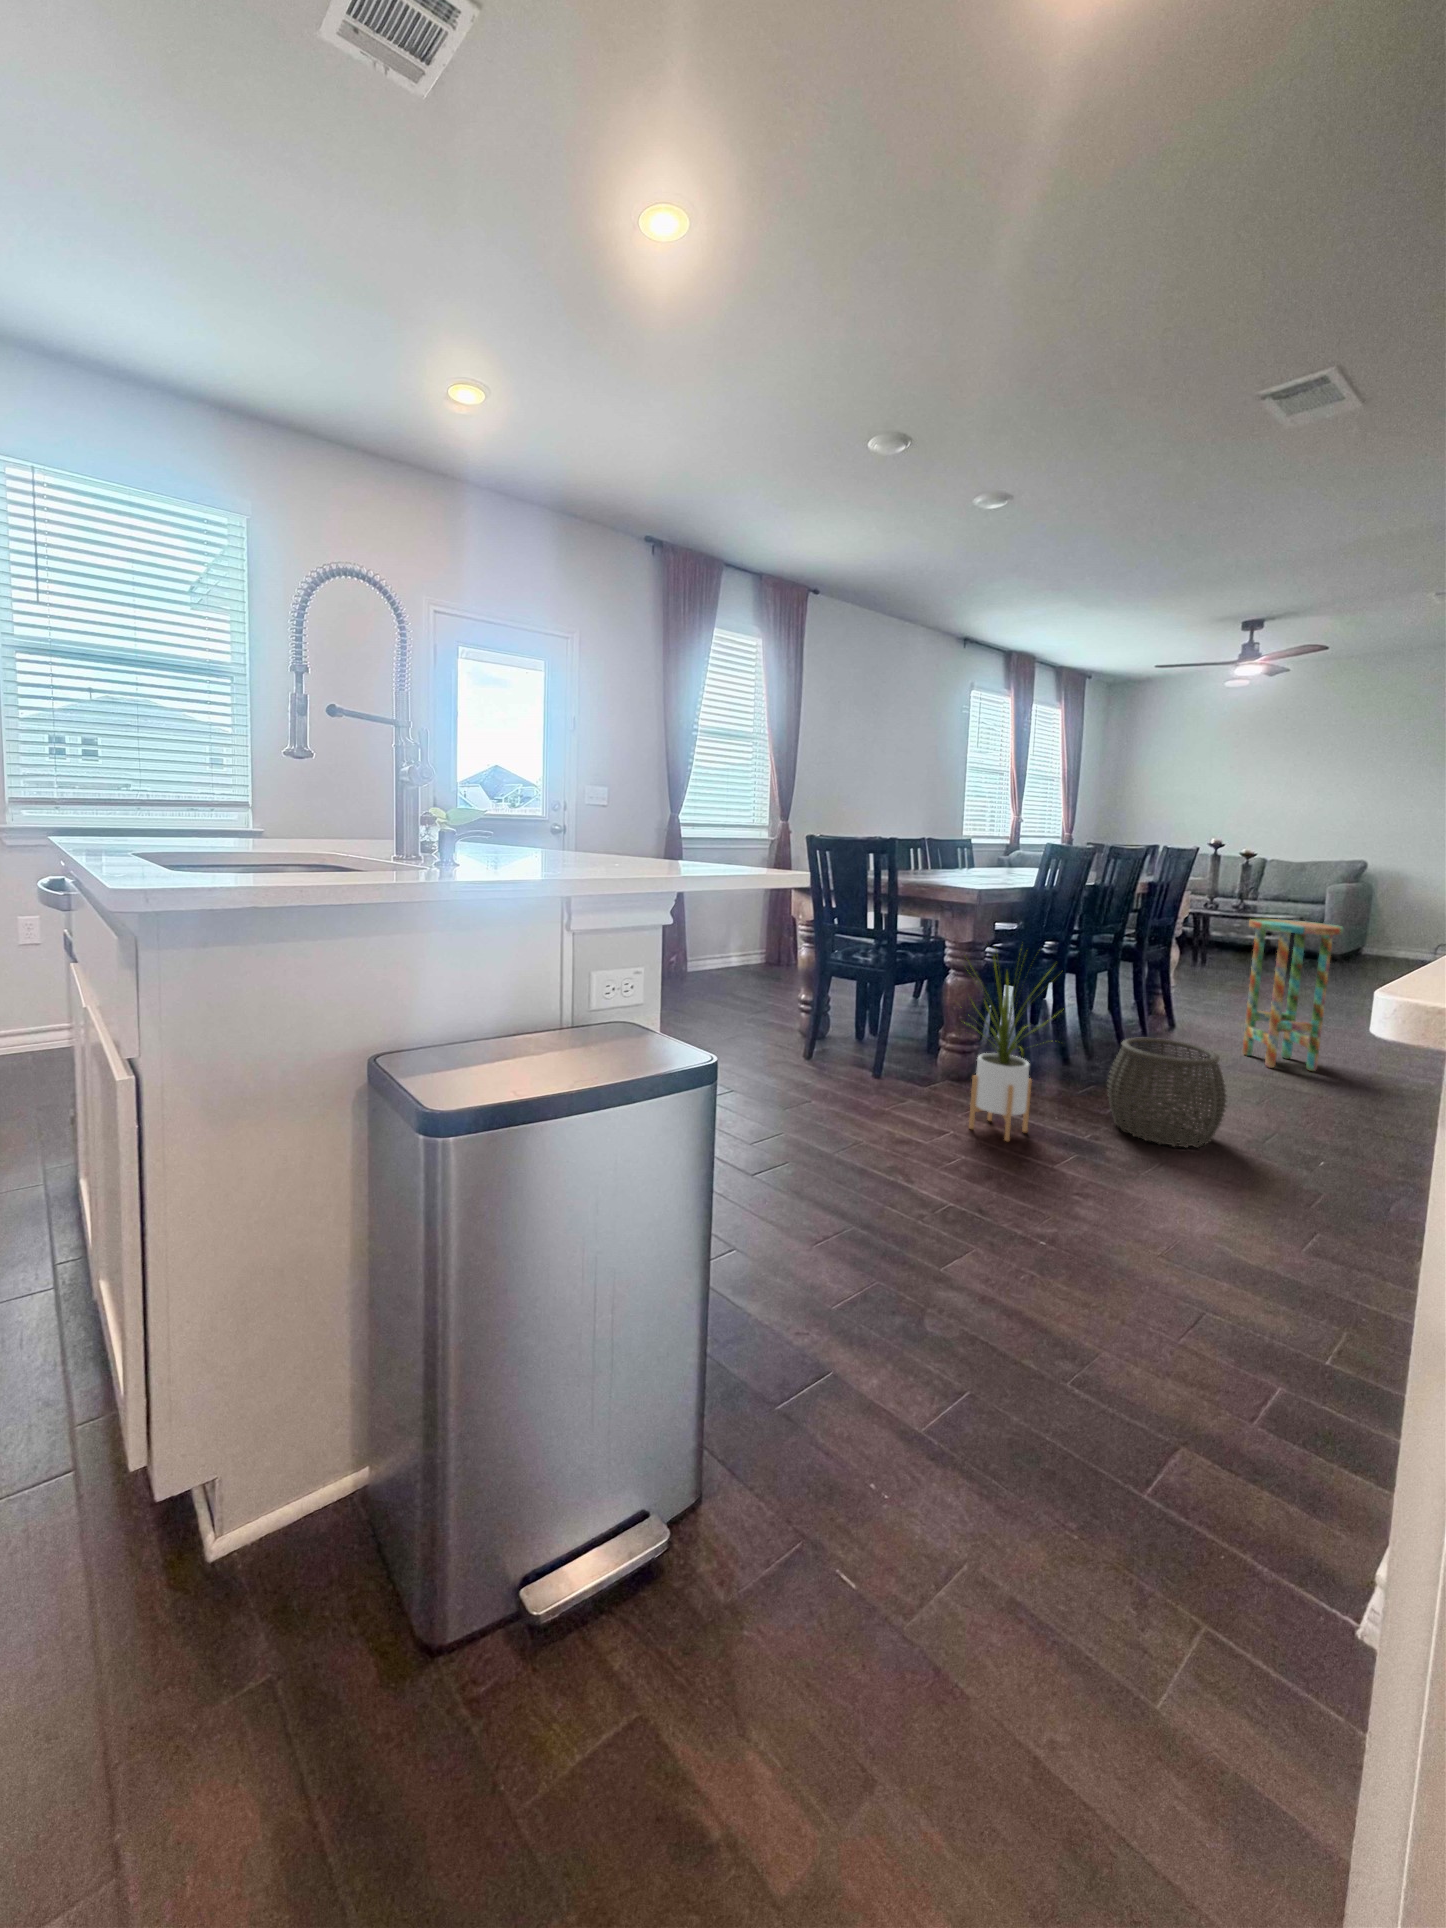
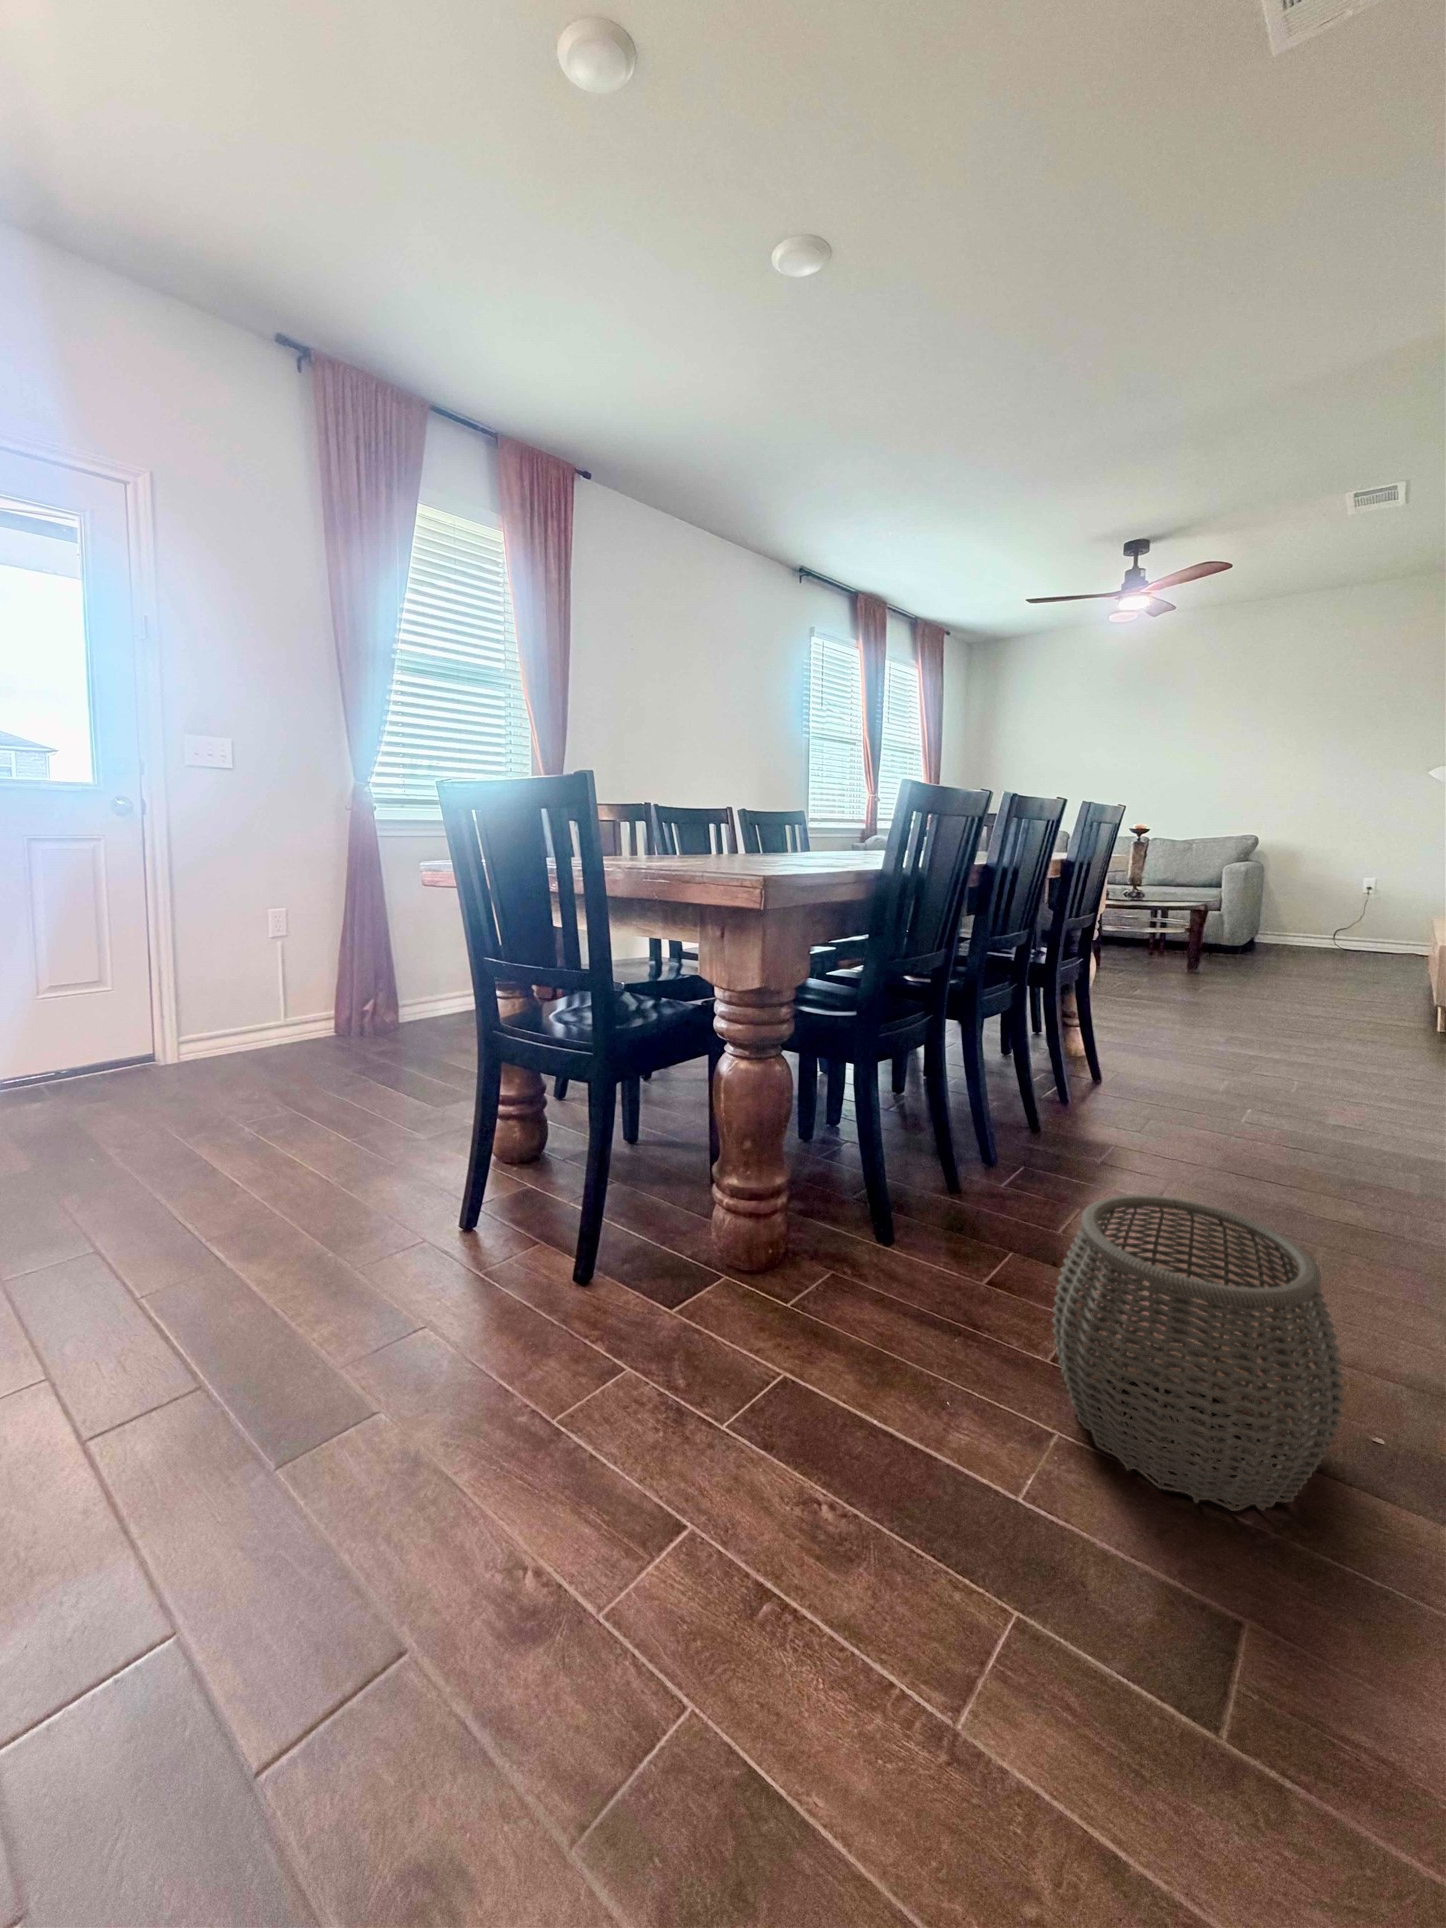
side table: present [1242,919,1343,1071] -> none [1218,911,1379,1164]
house plant: present [969,956,1054,1141] -> none [681,1003,962,1564]

